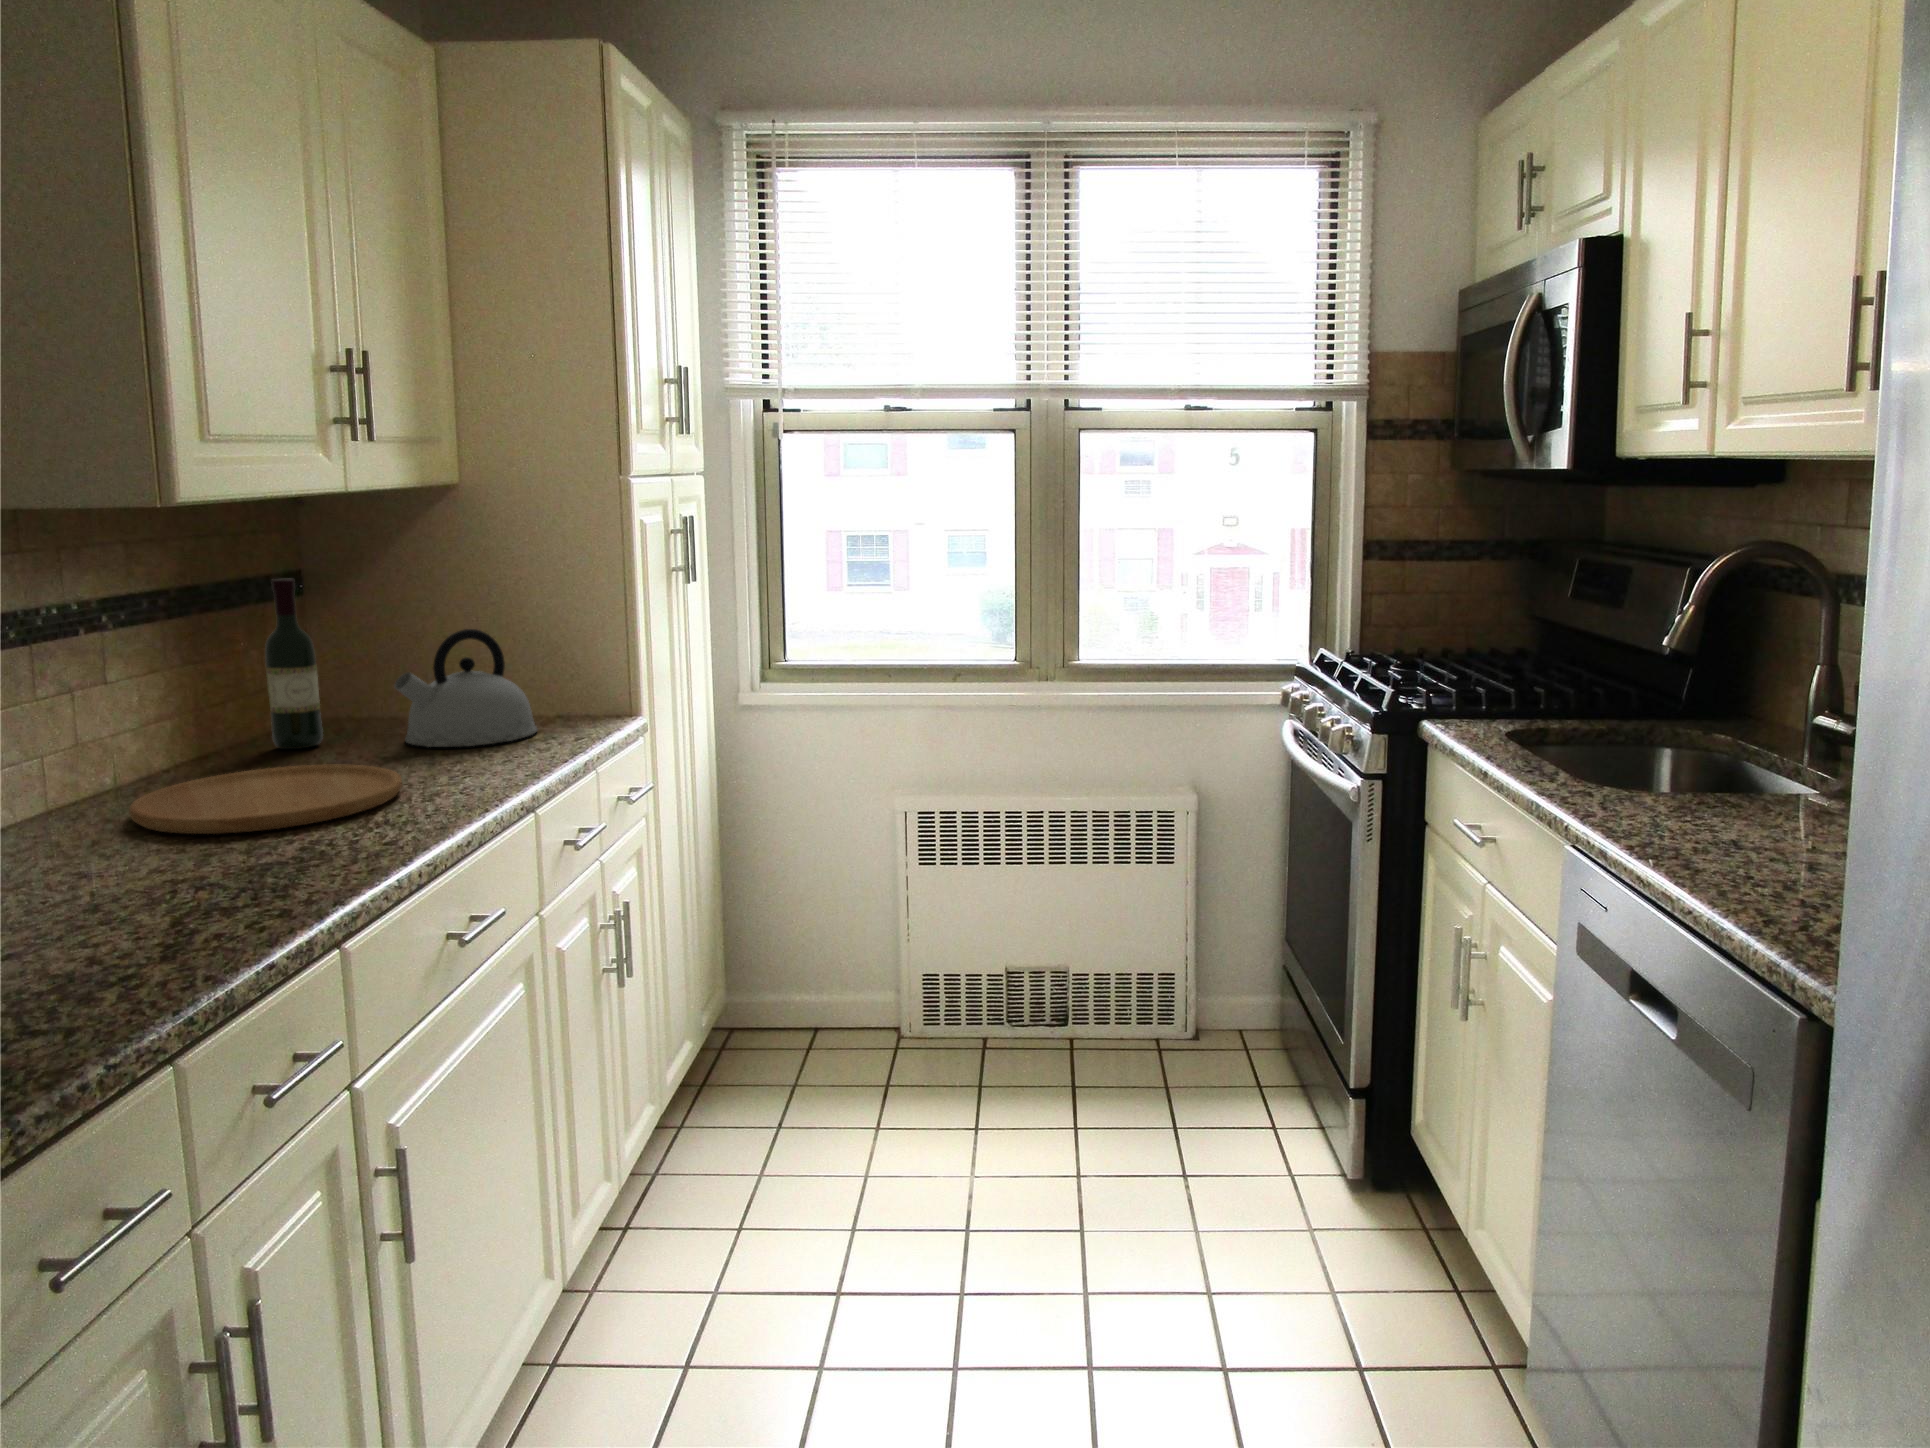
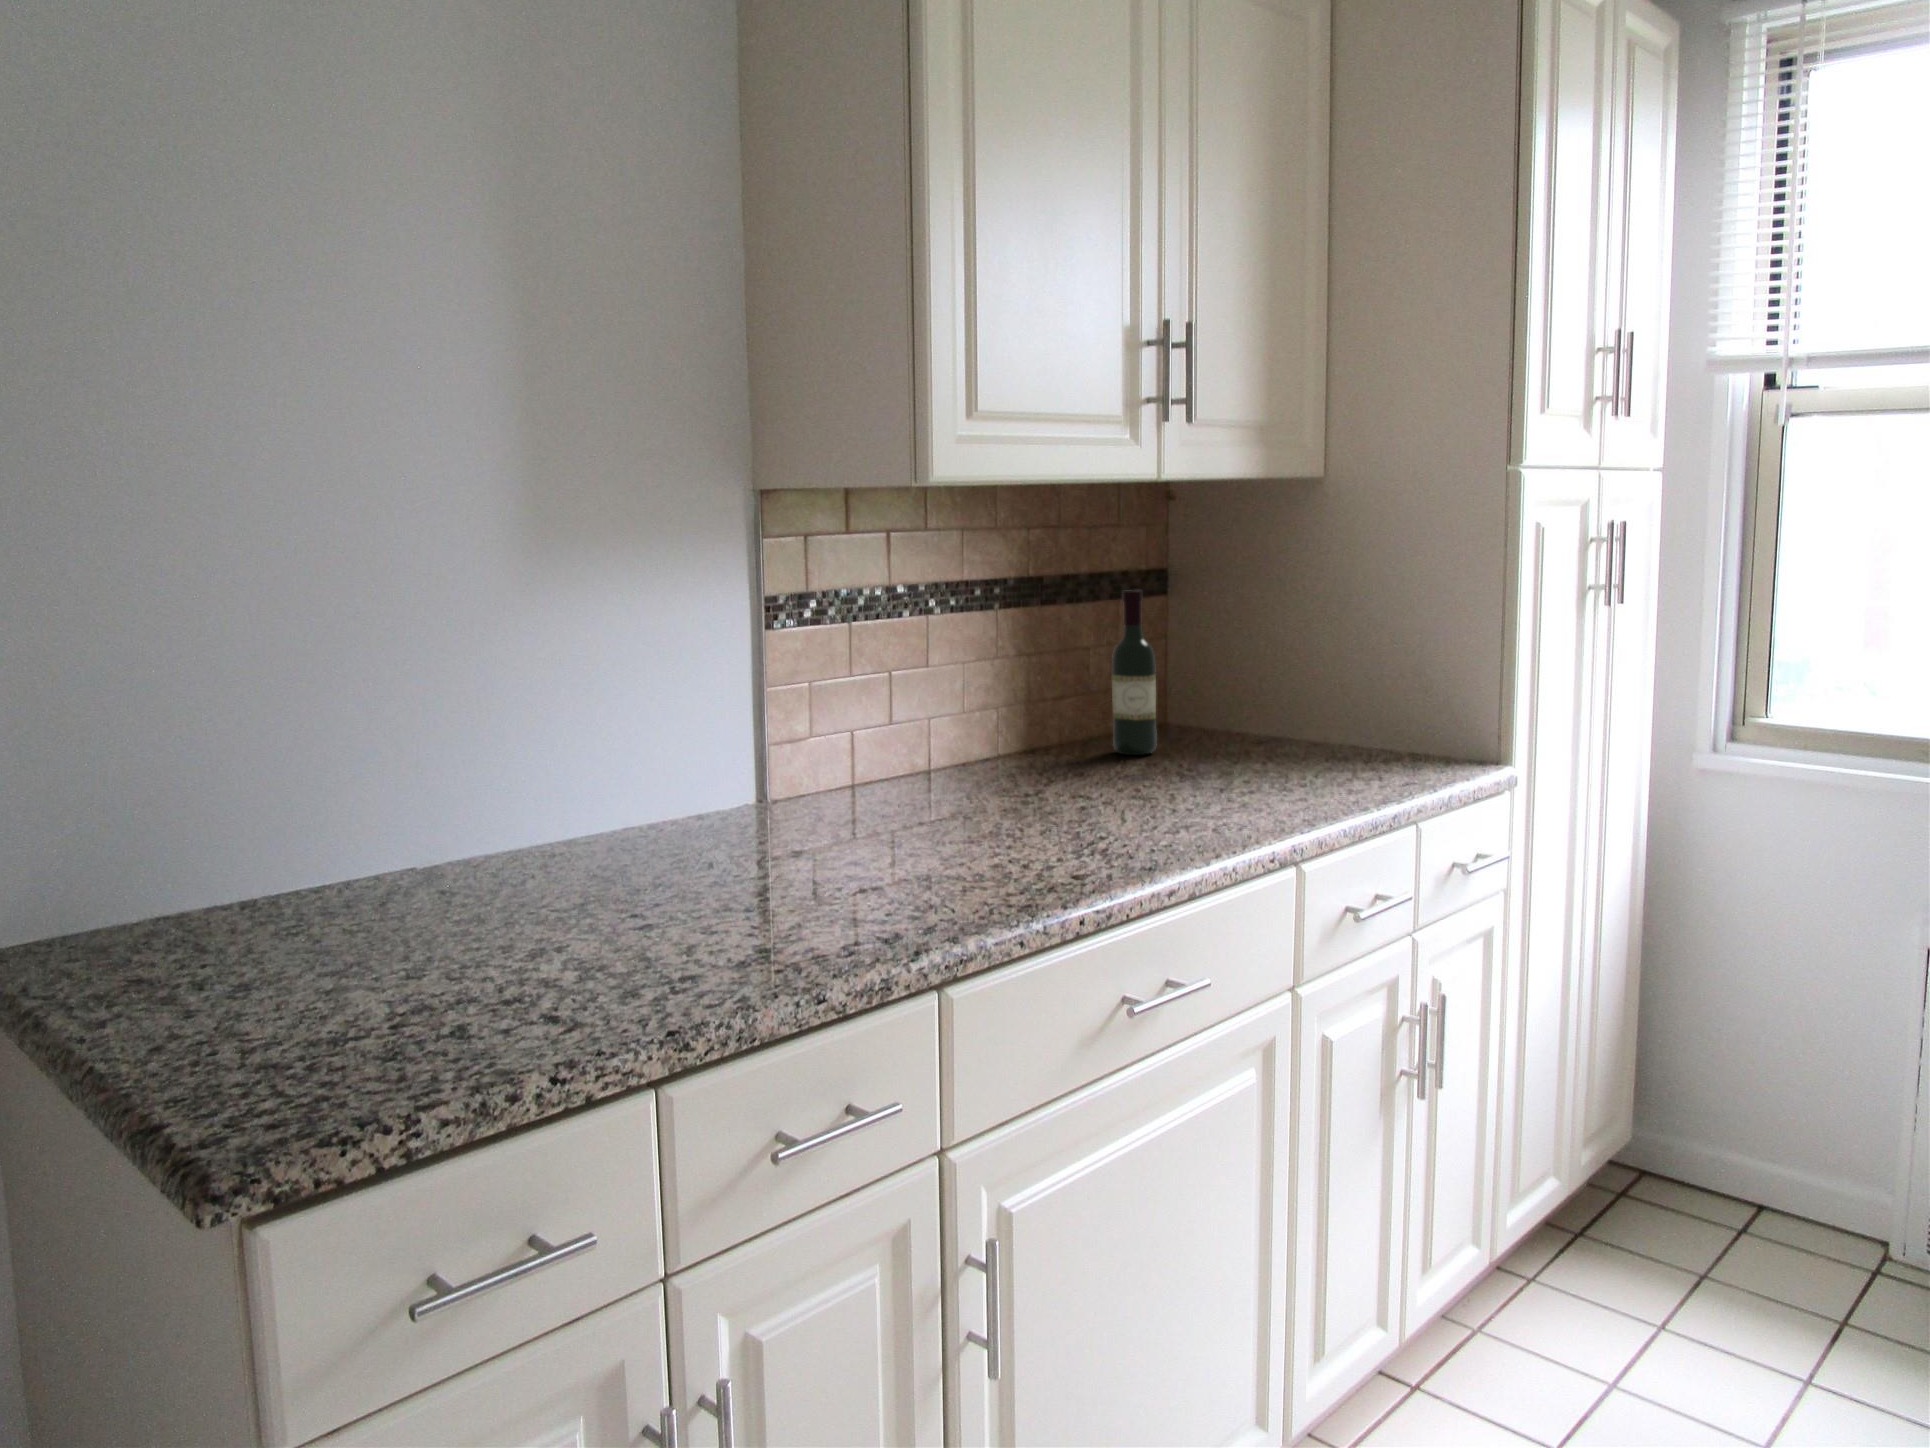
kettle: present [395,629,538,747] -> none [1213,647,1367,776]
cutting board: present [129,764,402,834] -> none [925,770,1166,834]

